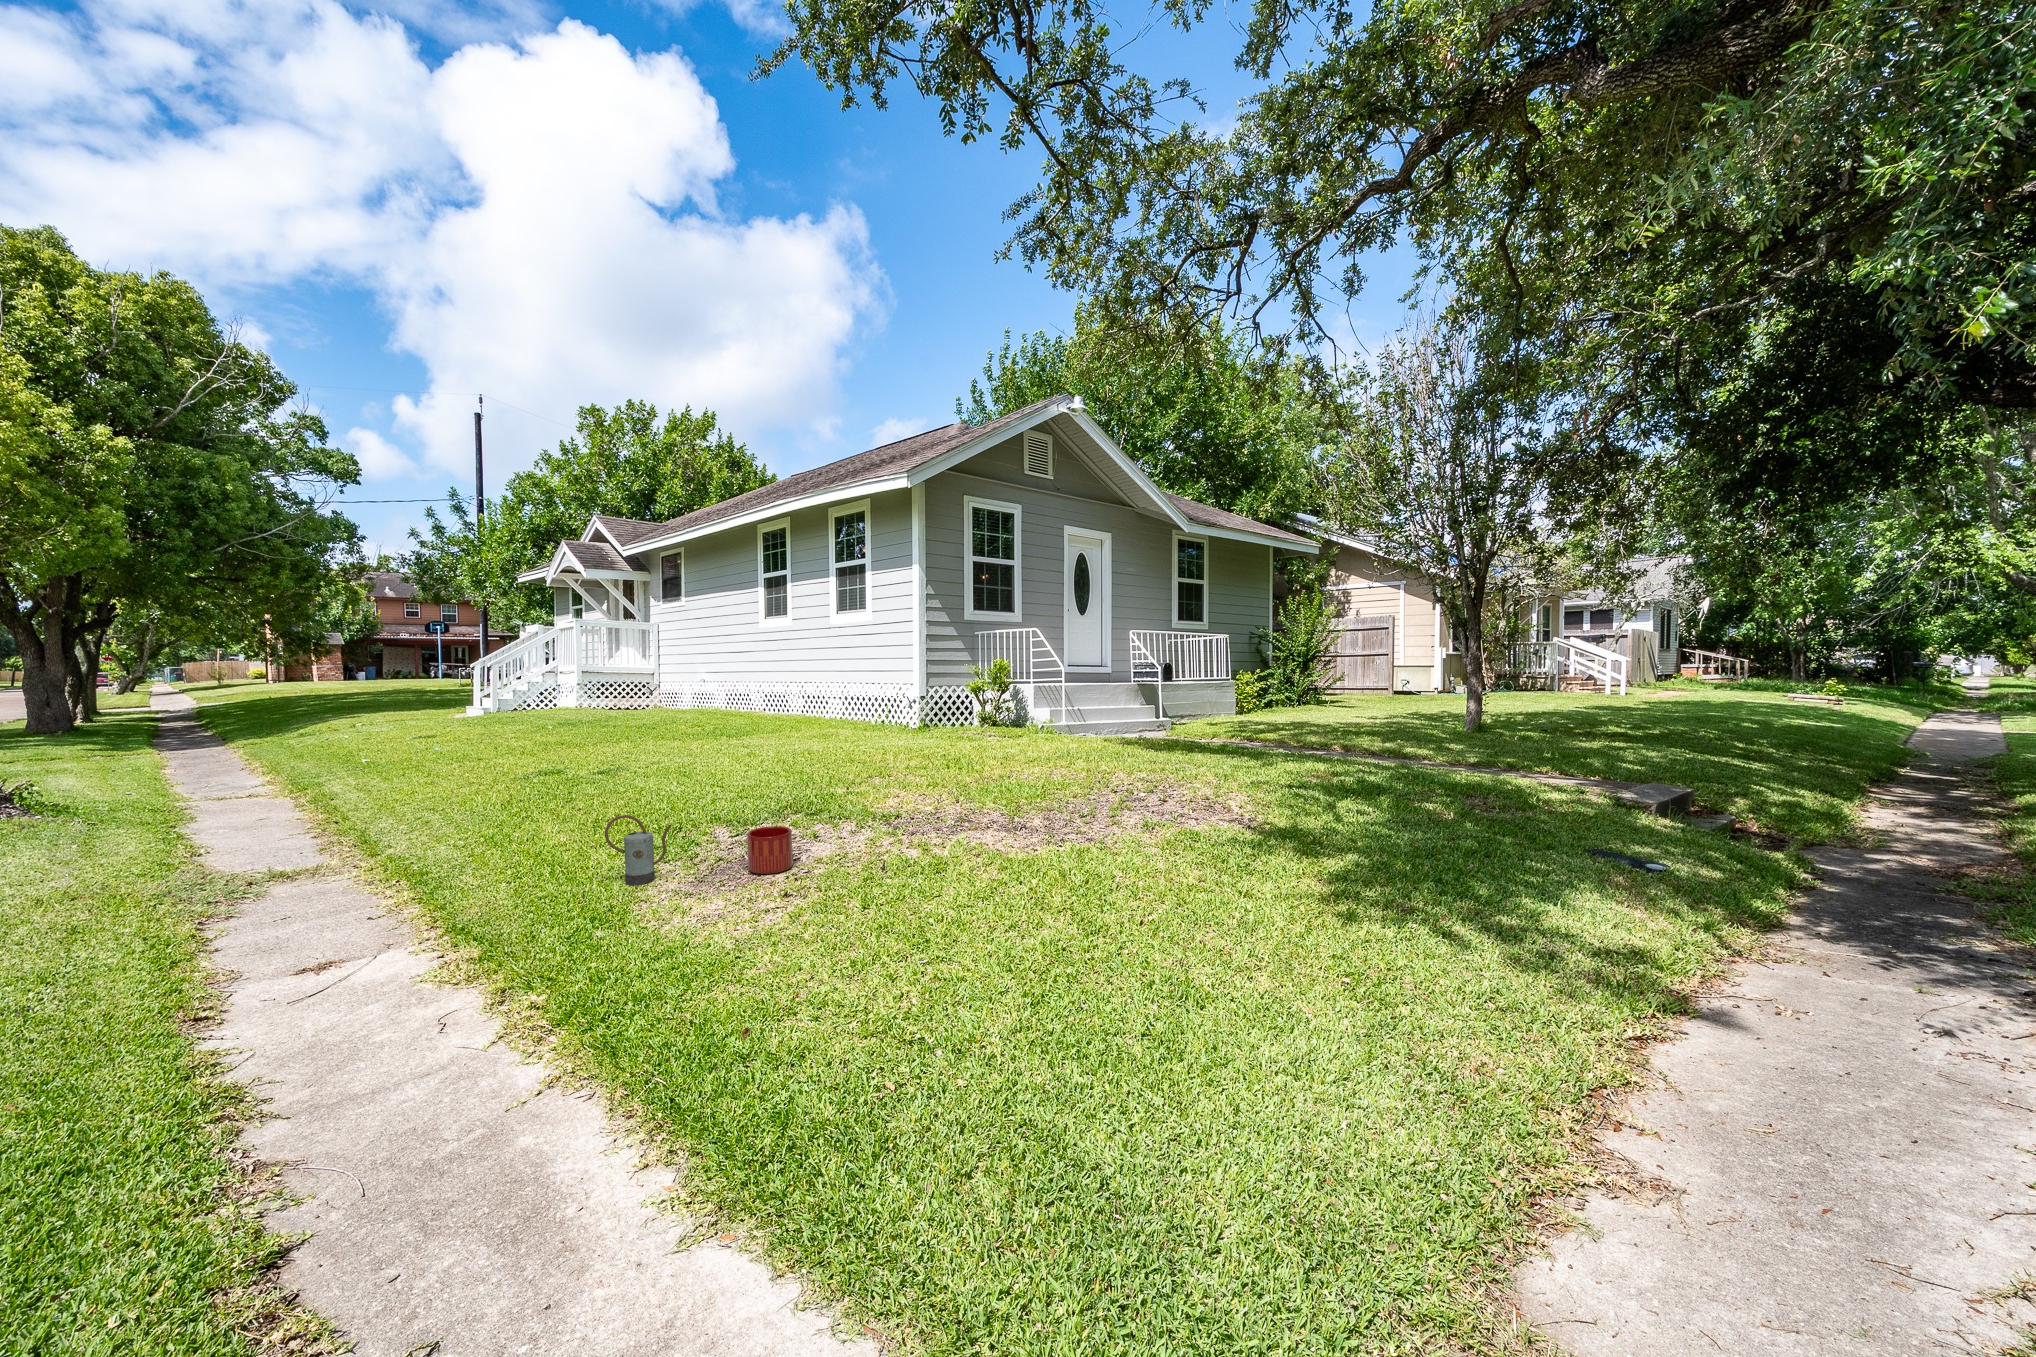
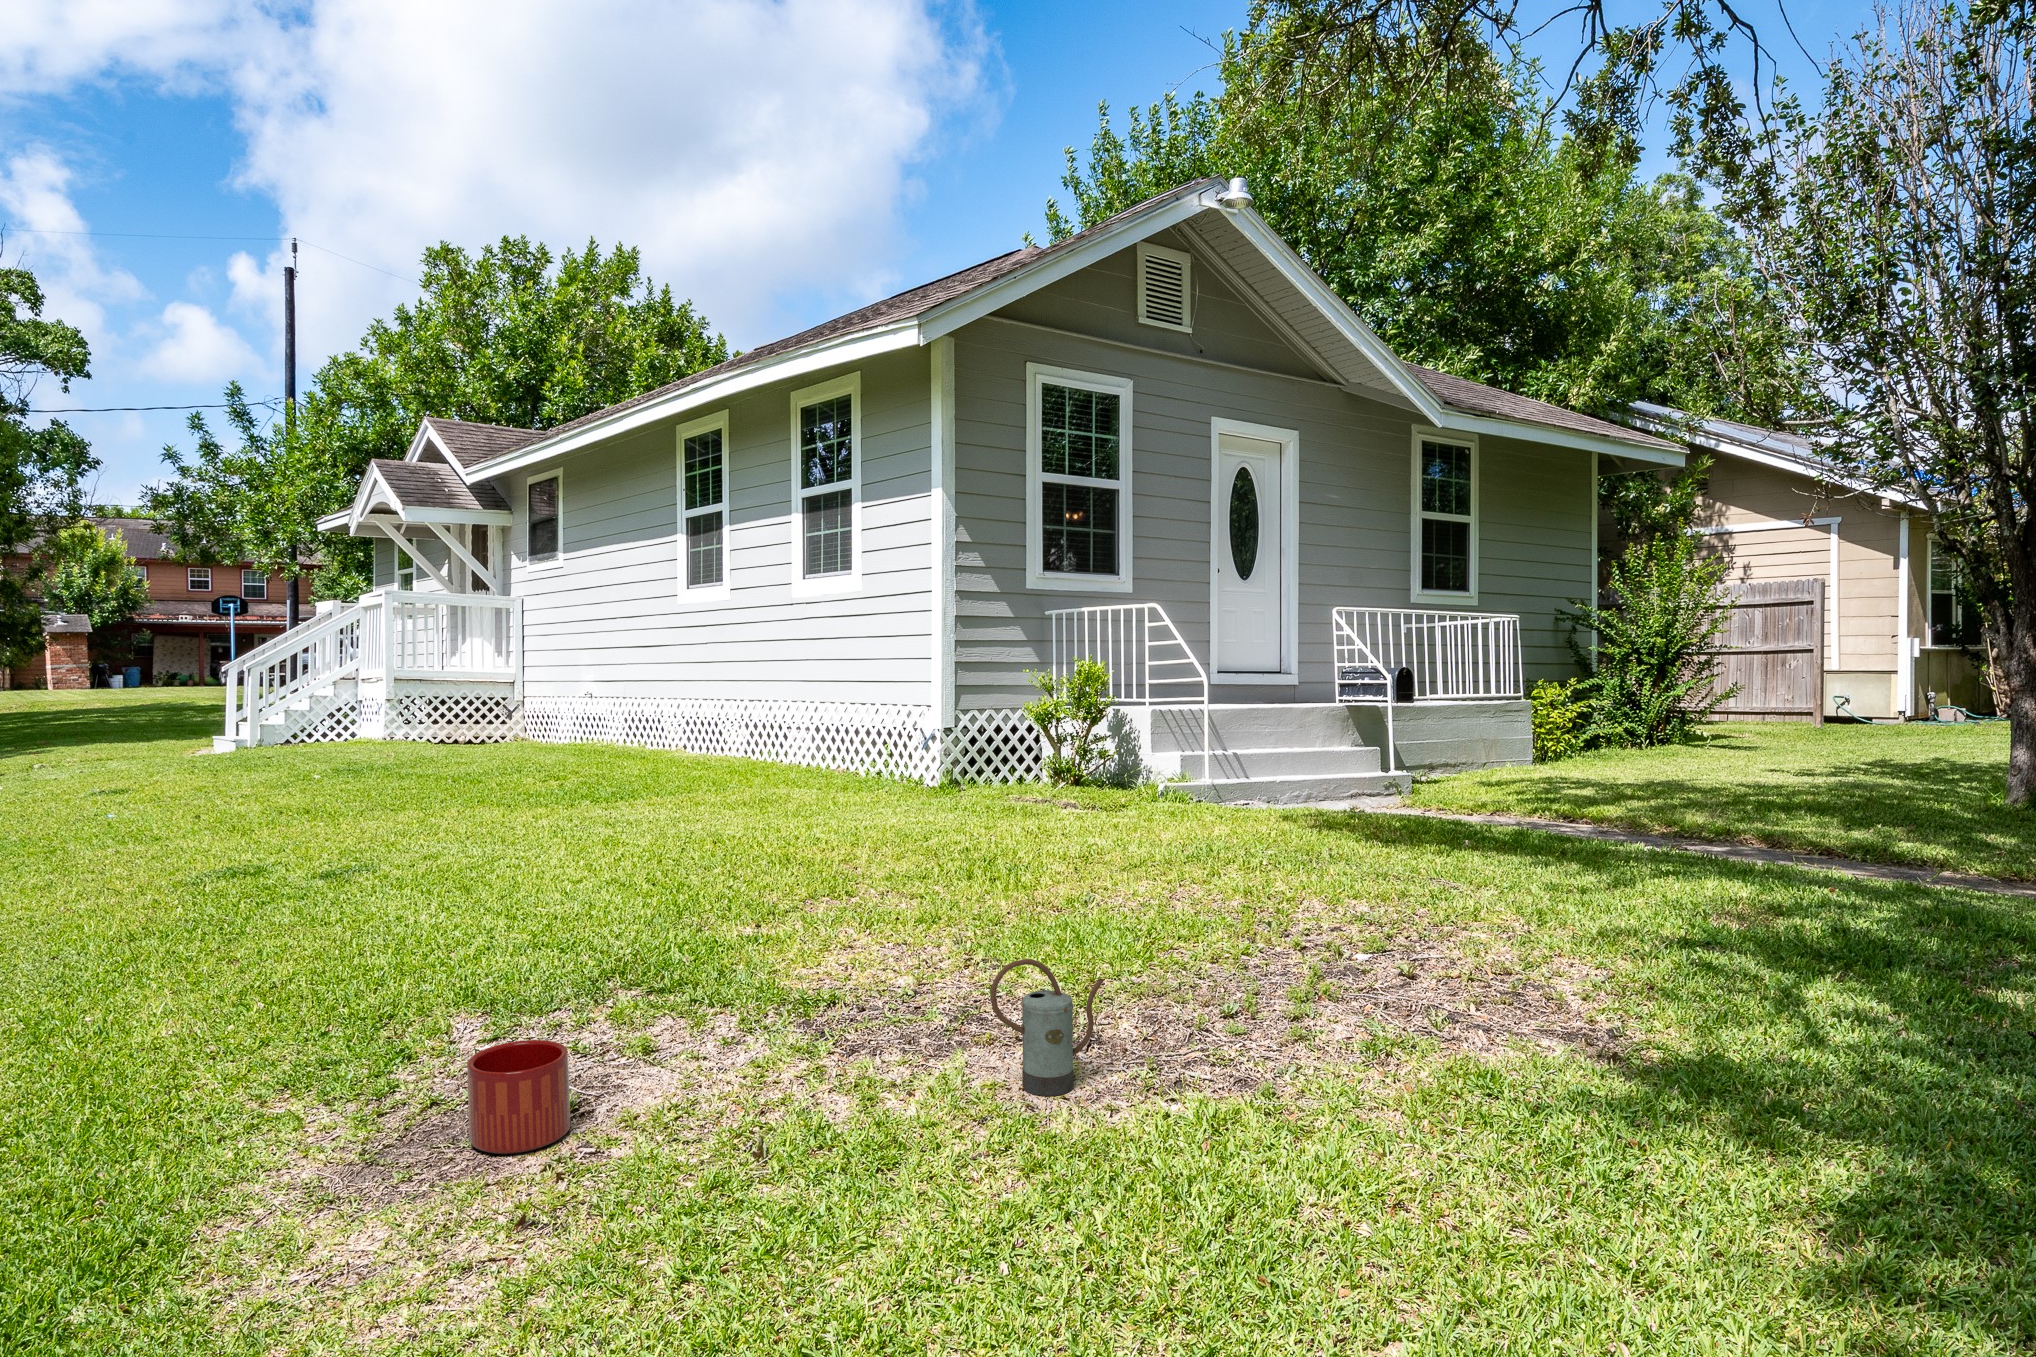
watering can: present [605,815,672,885] -> present [990,959,1104,1096]

